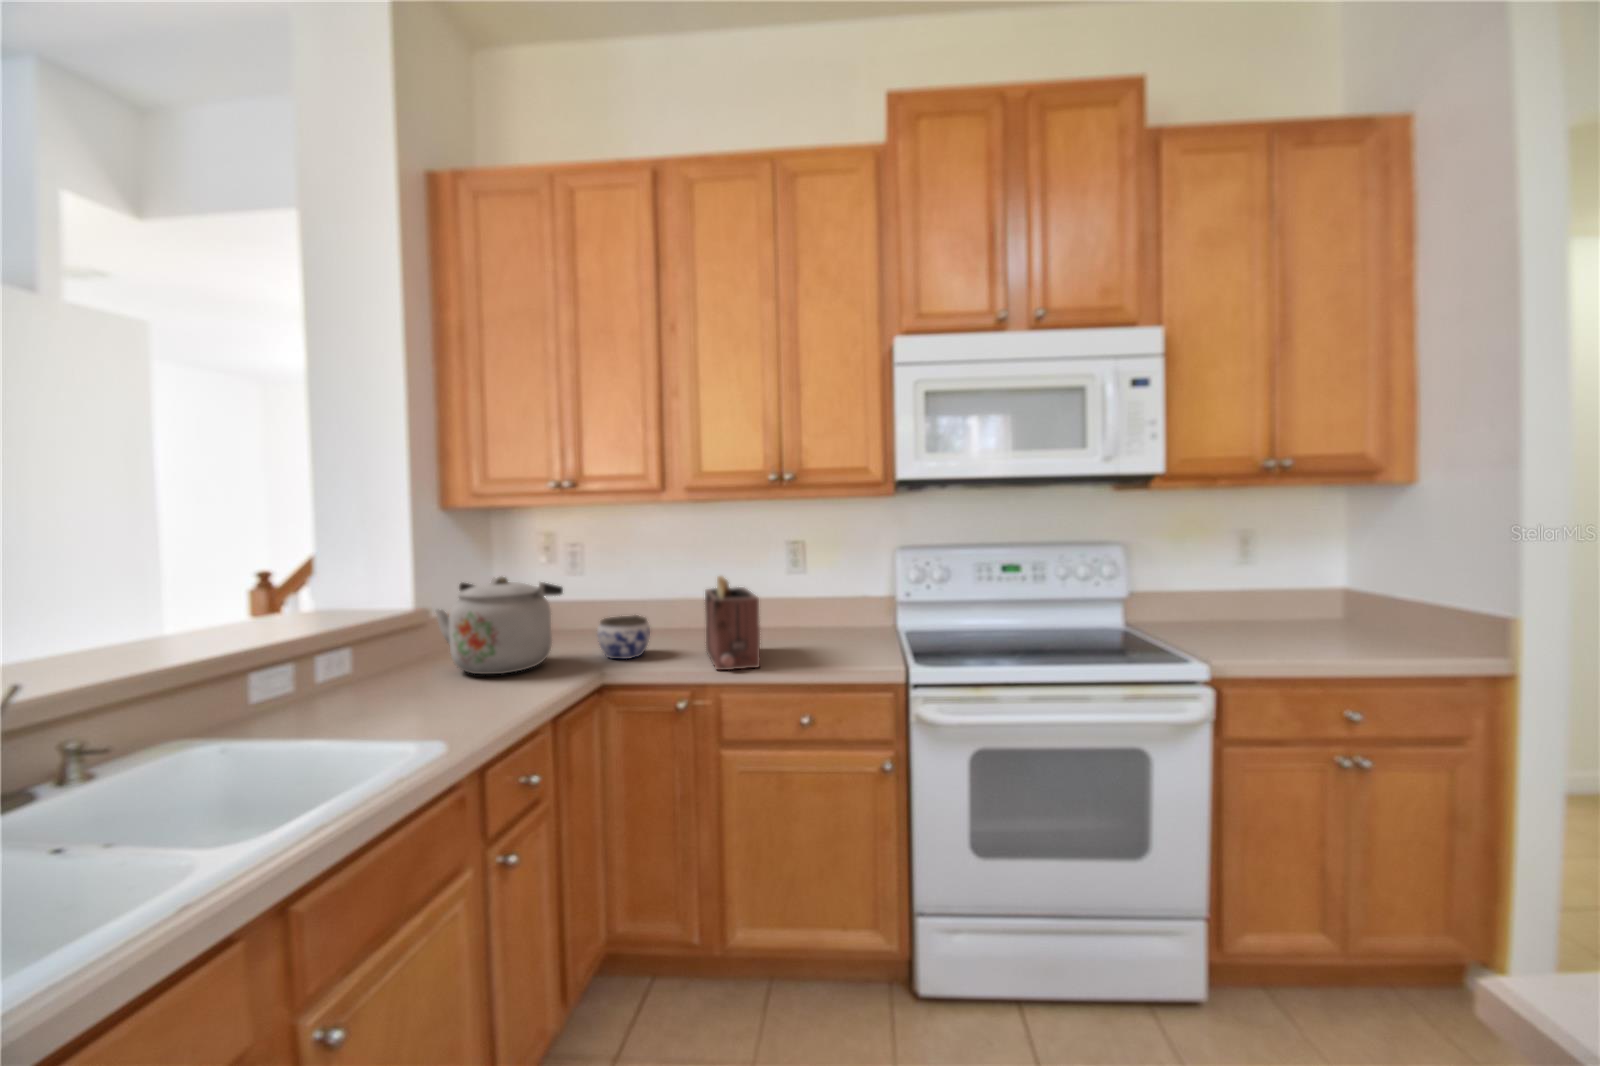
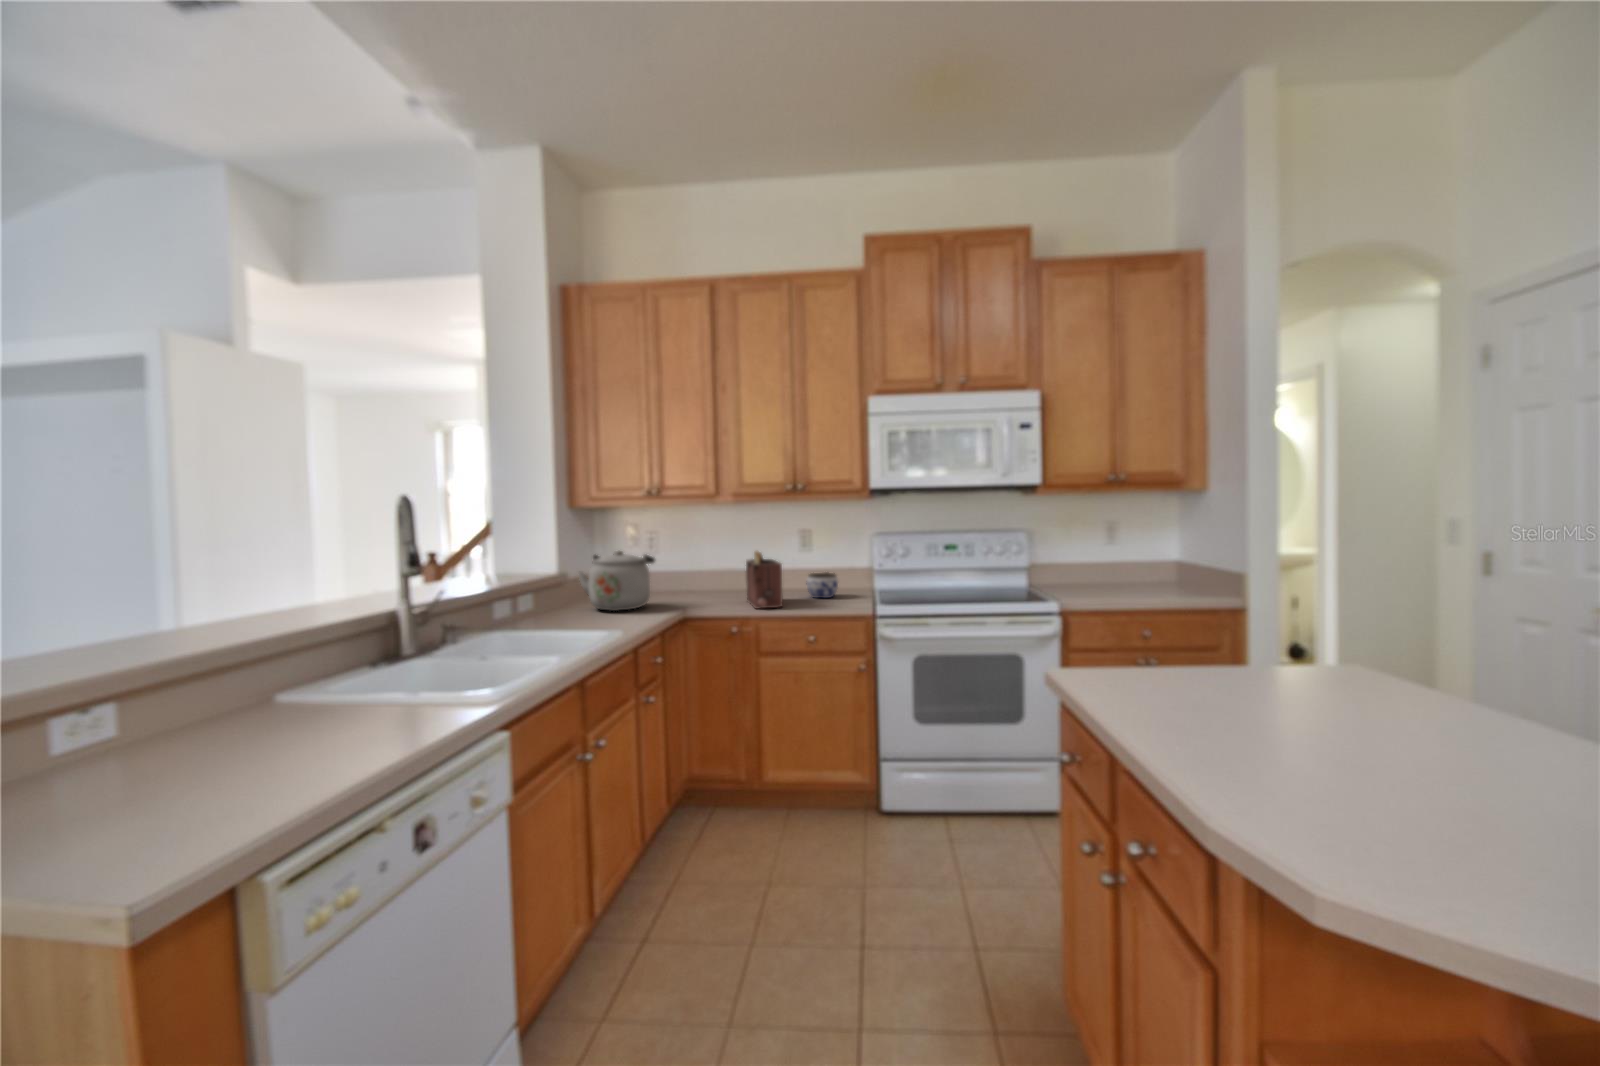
jar: present [597,615,650,659] -> present [806,573,838,598]

